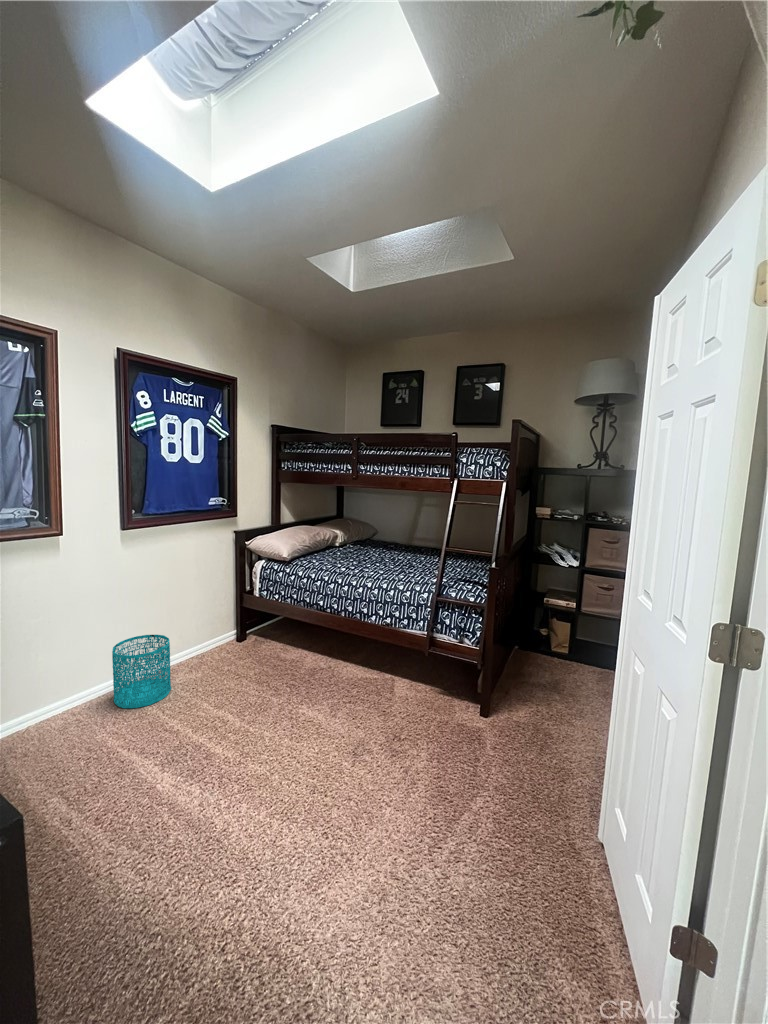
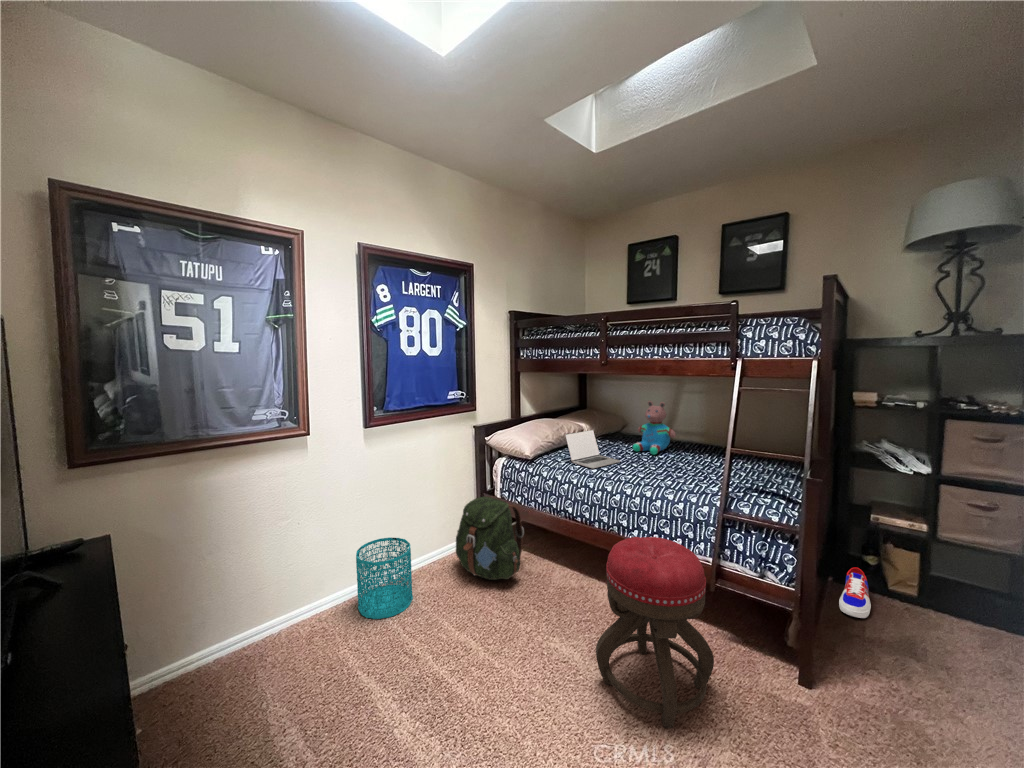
teddy bear: none [379,511,414,557] -> present [633,401,676,455]
laptop: none [320,536,367,568] -> present [565,430,621,469]
backpack: none [215,595,281,668] -> present [456,497,524,580]
ottoman: none [335,616,422,753] -> present [596,537,714,728]
sneaker: none [518,637,538,671] -> present [839,567,871,618]

